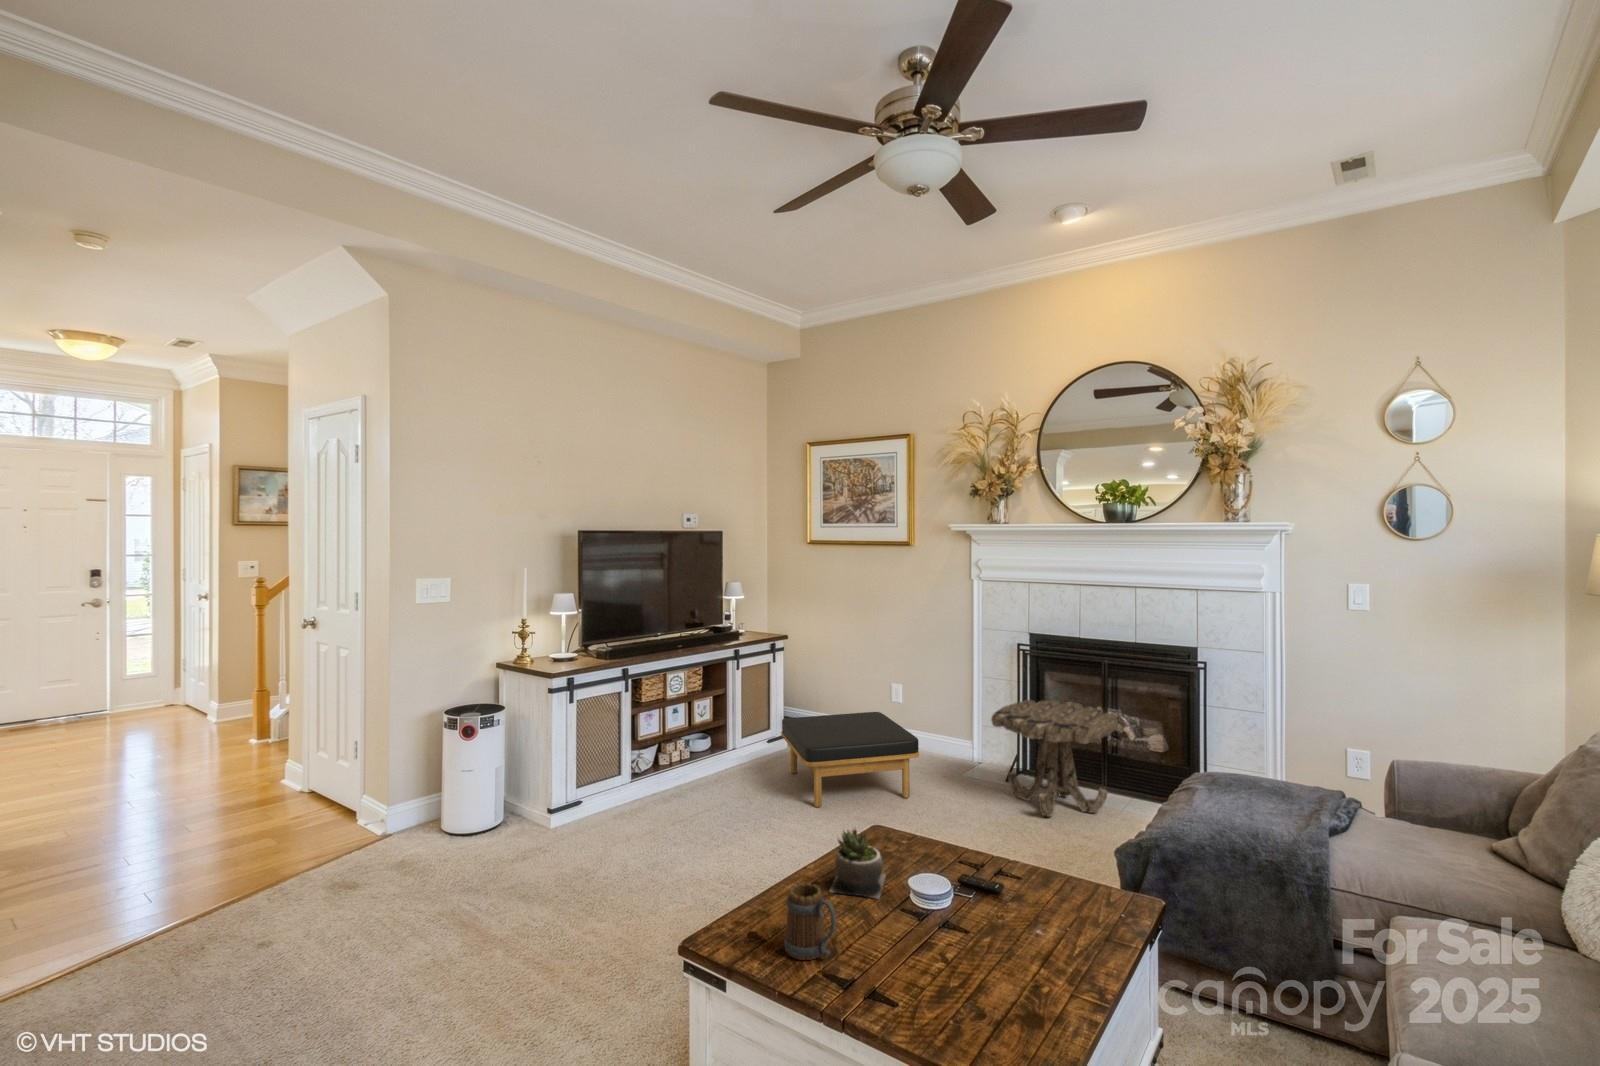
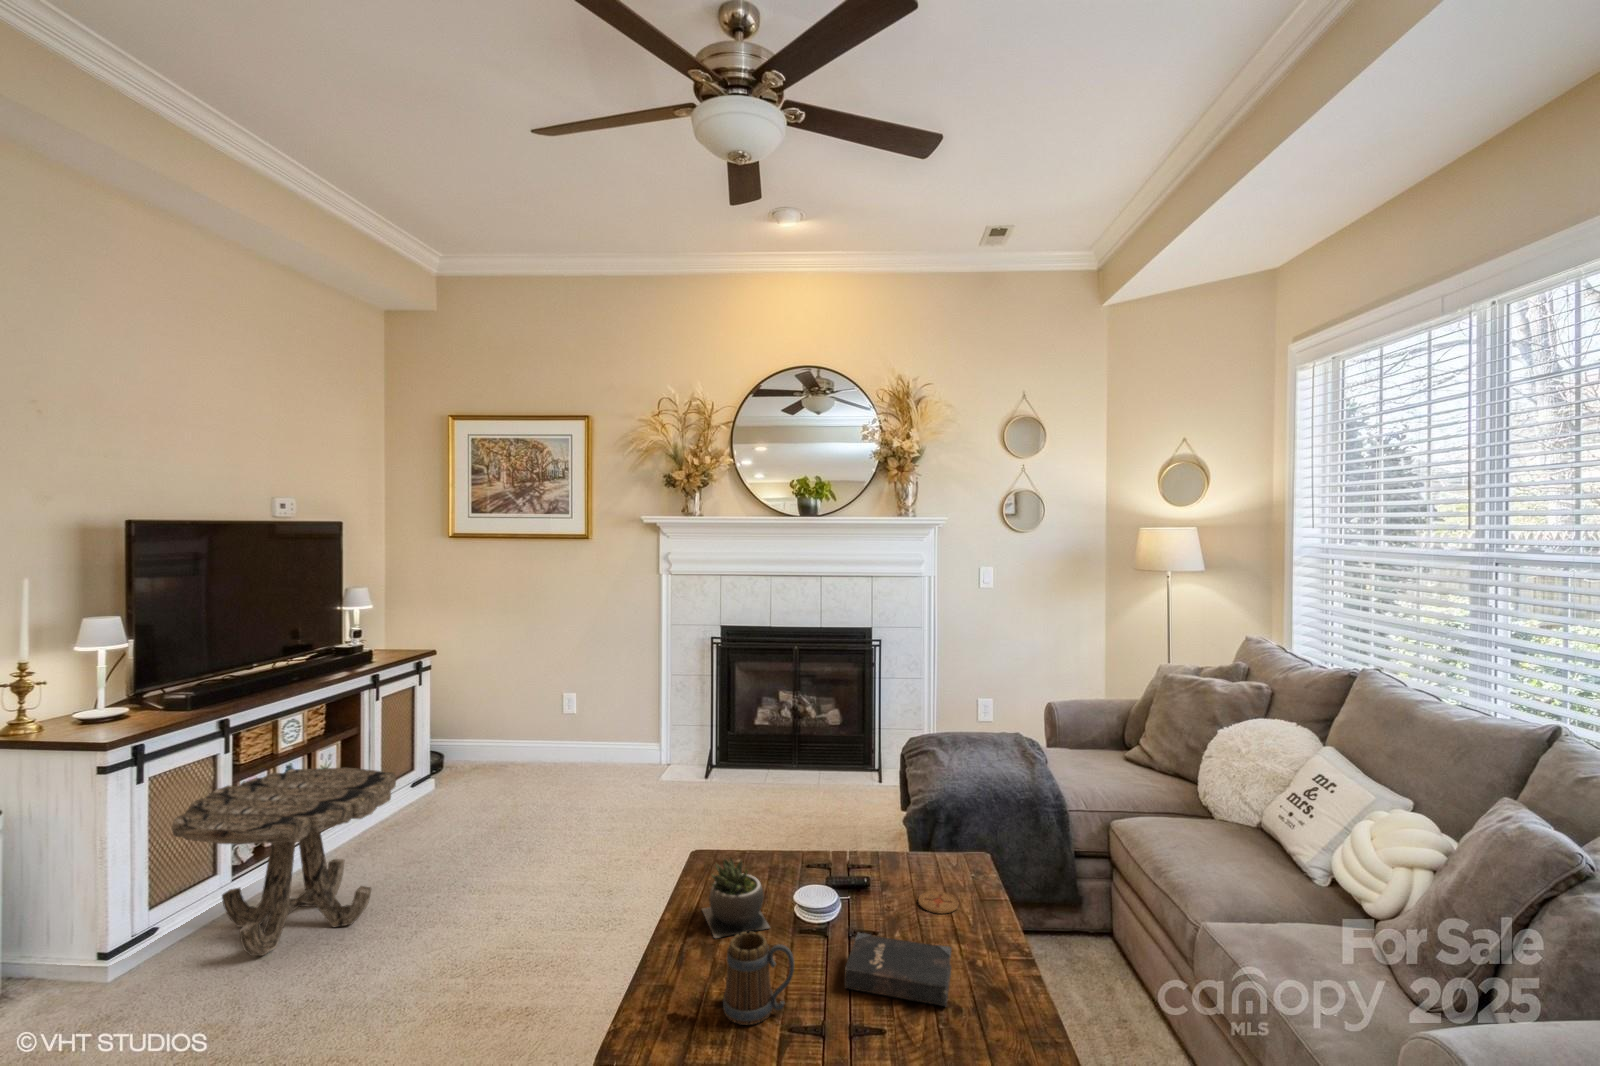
side table: present [991,700,1118,817] -> present [172,768,396,956]
ottoman: present [781,712,919,807] -> none [447,728,630,853]
coaster: none [1036,915,1080,941] -> present [918,891,958,914]
hardback book: none [893,922,1008,1010] -> present [845,933,951,1006]

